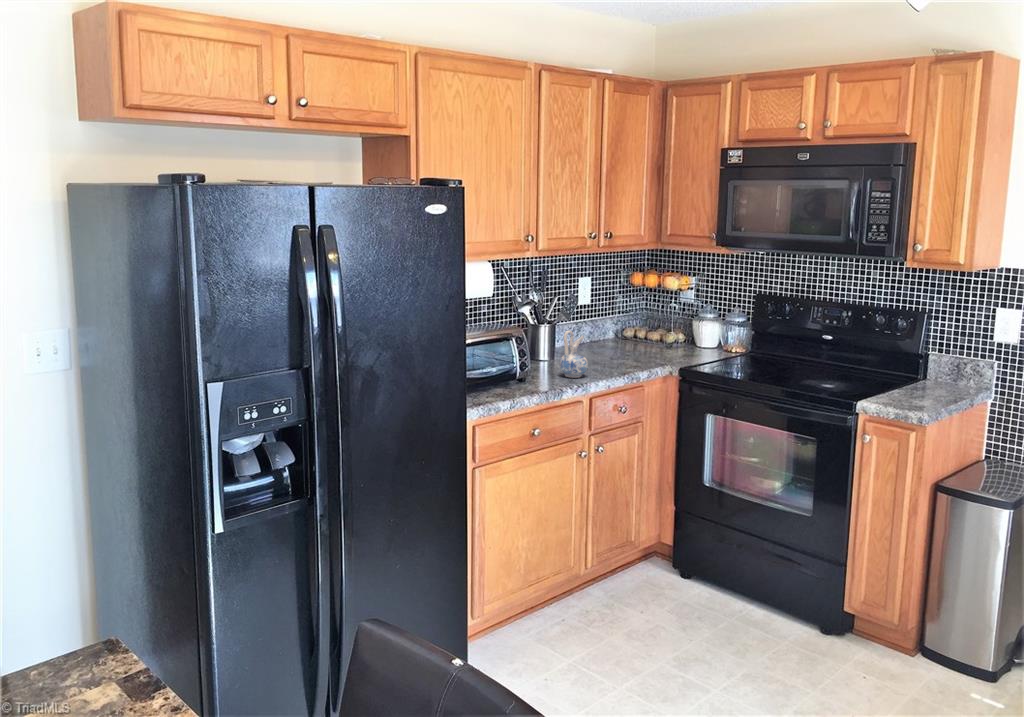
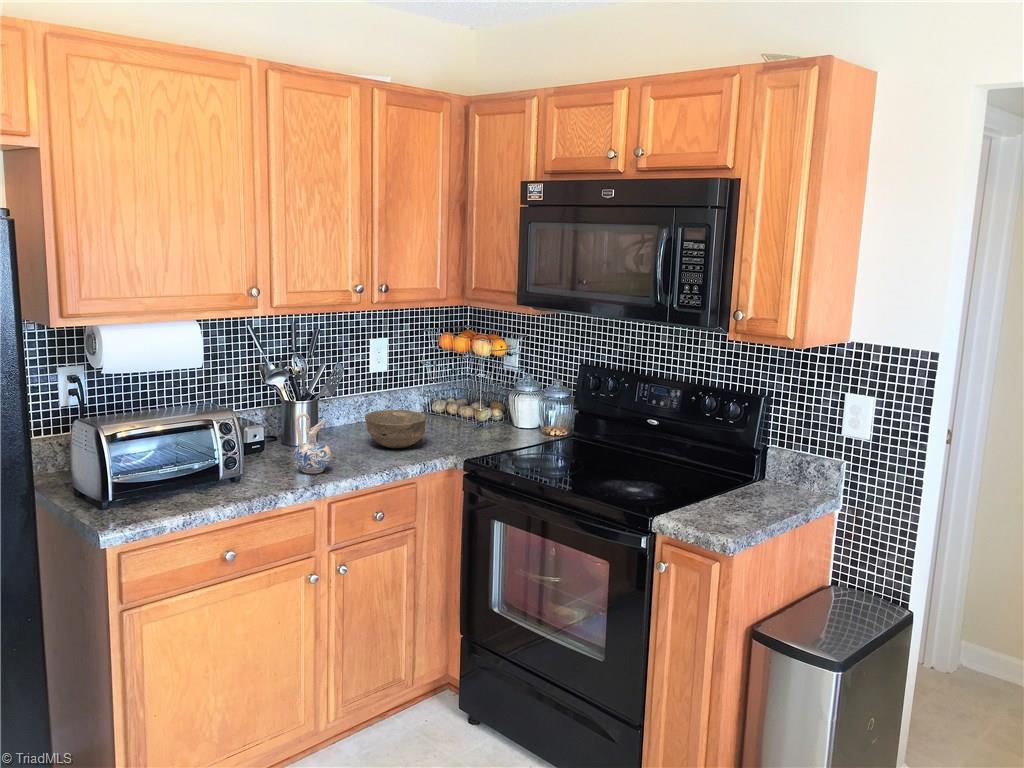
bowl: none [594,333,644,362] -> present [365,410,427,448]

